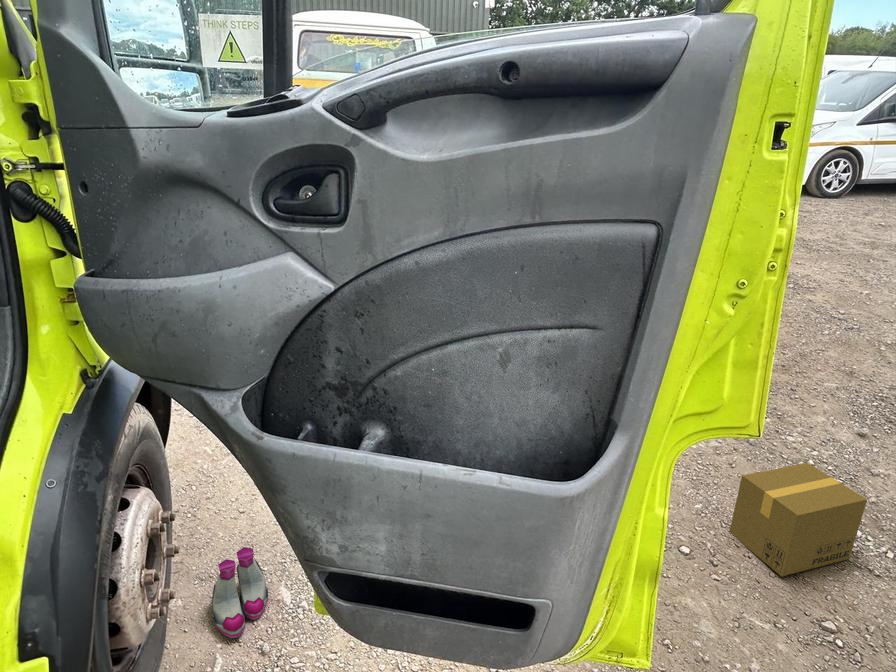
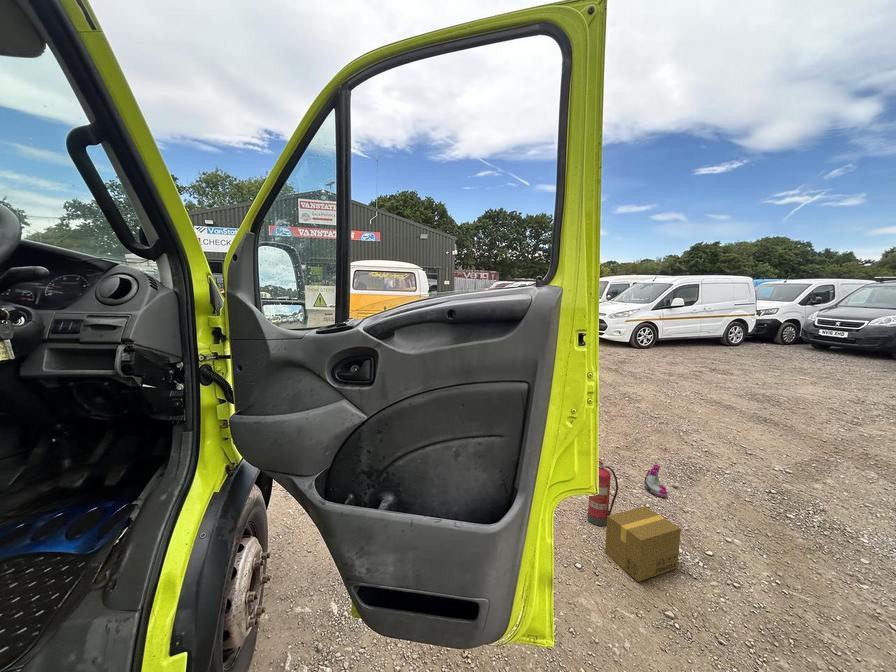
fire extinguisher: none [704,378,766,491] -> present [588,460,618,526]
boots: present [212,547,268,638] -> present [644,464,667,497]

